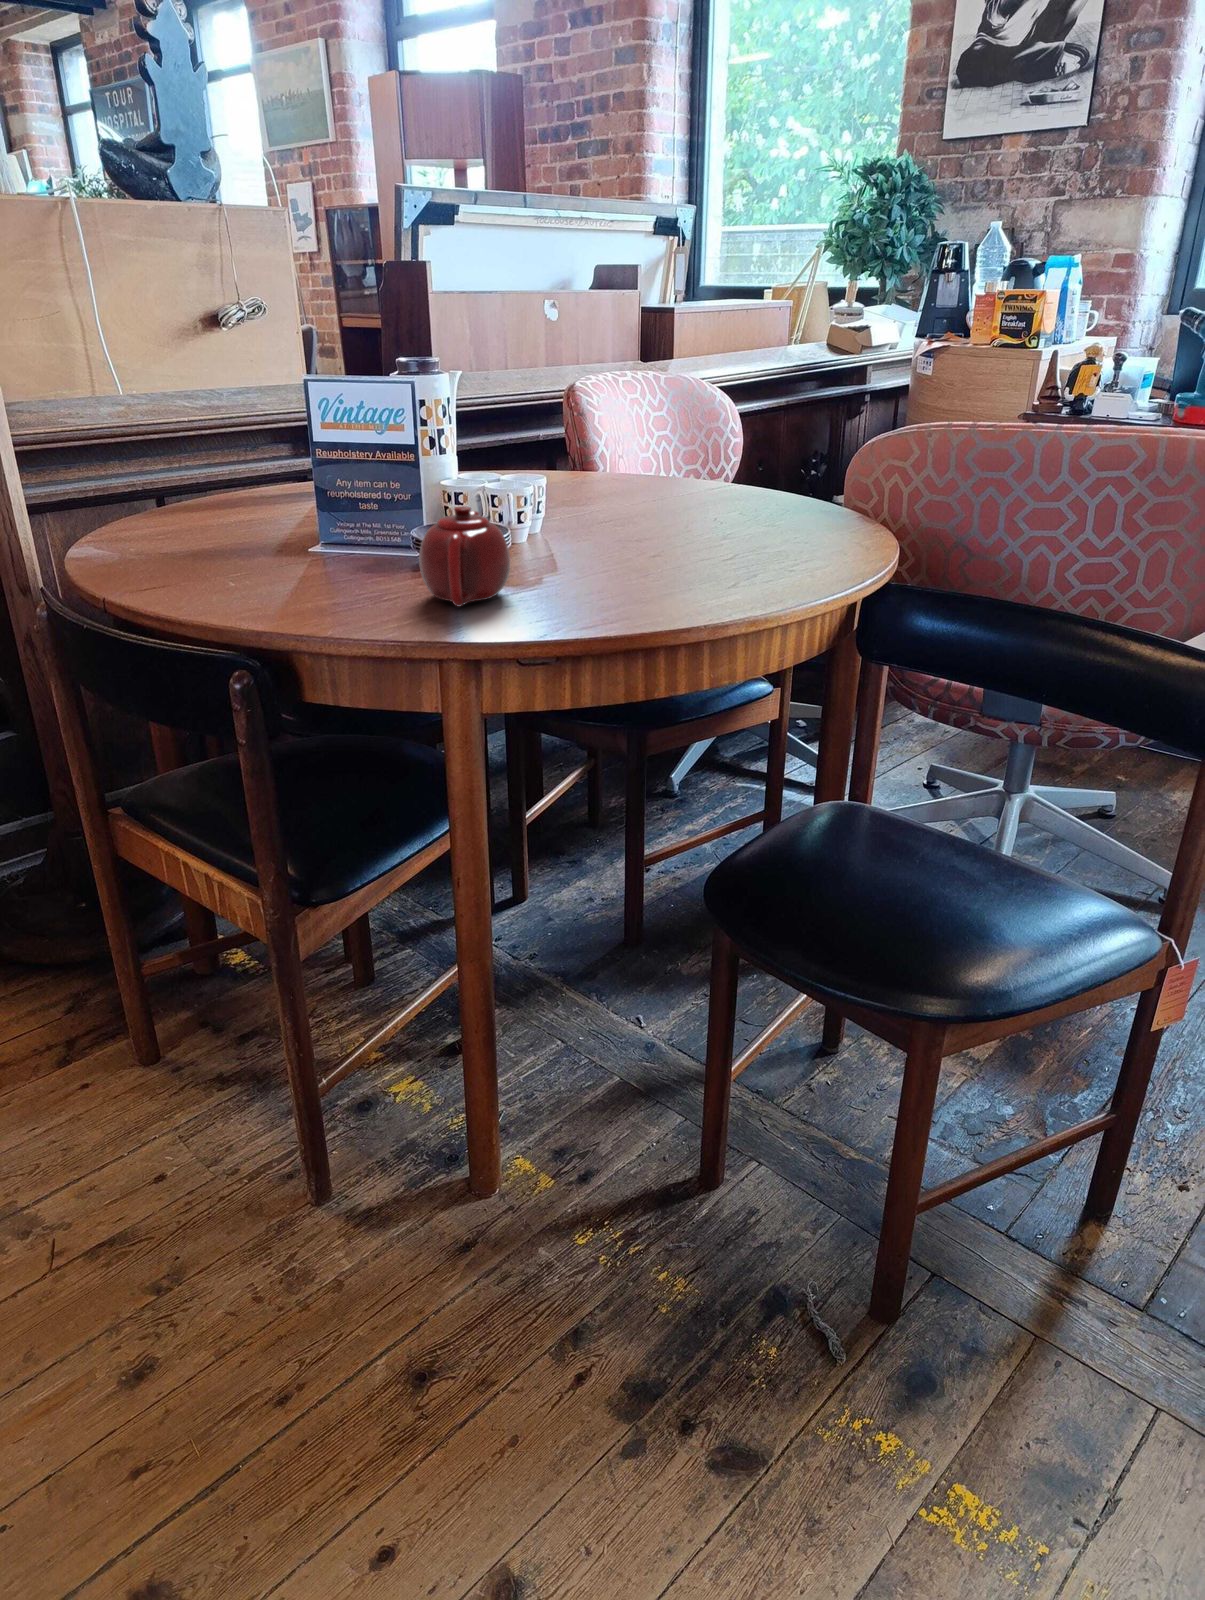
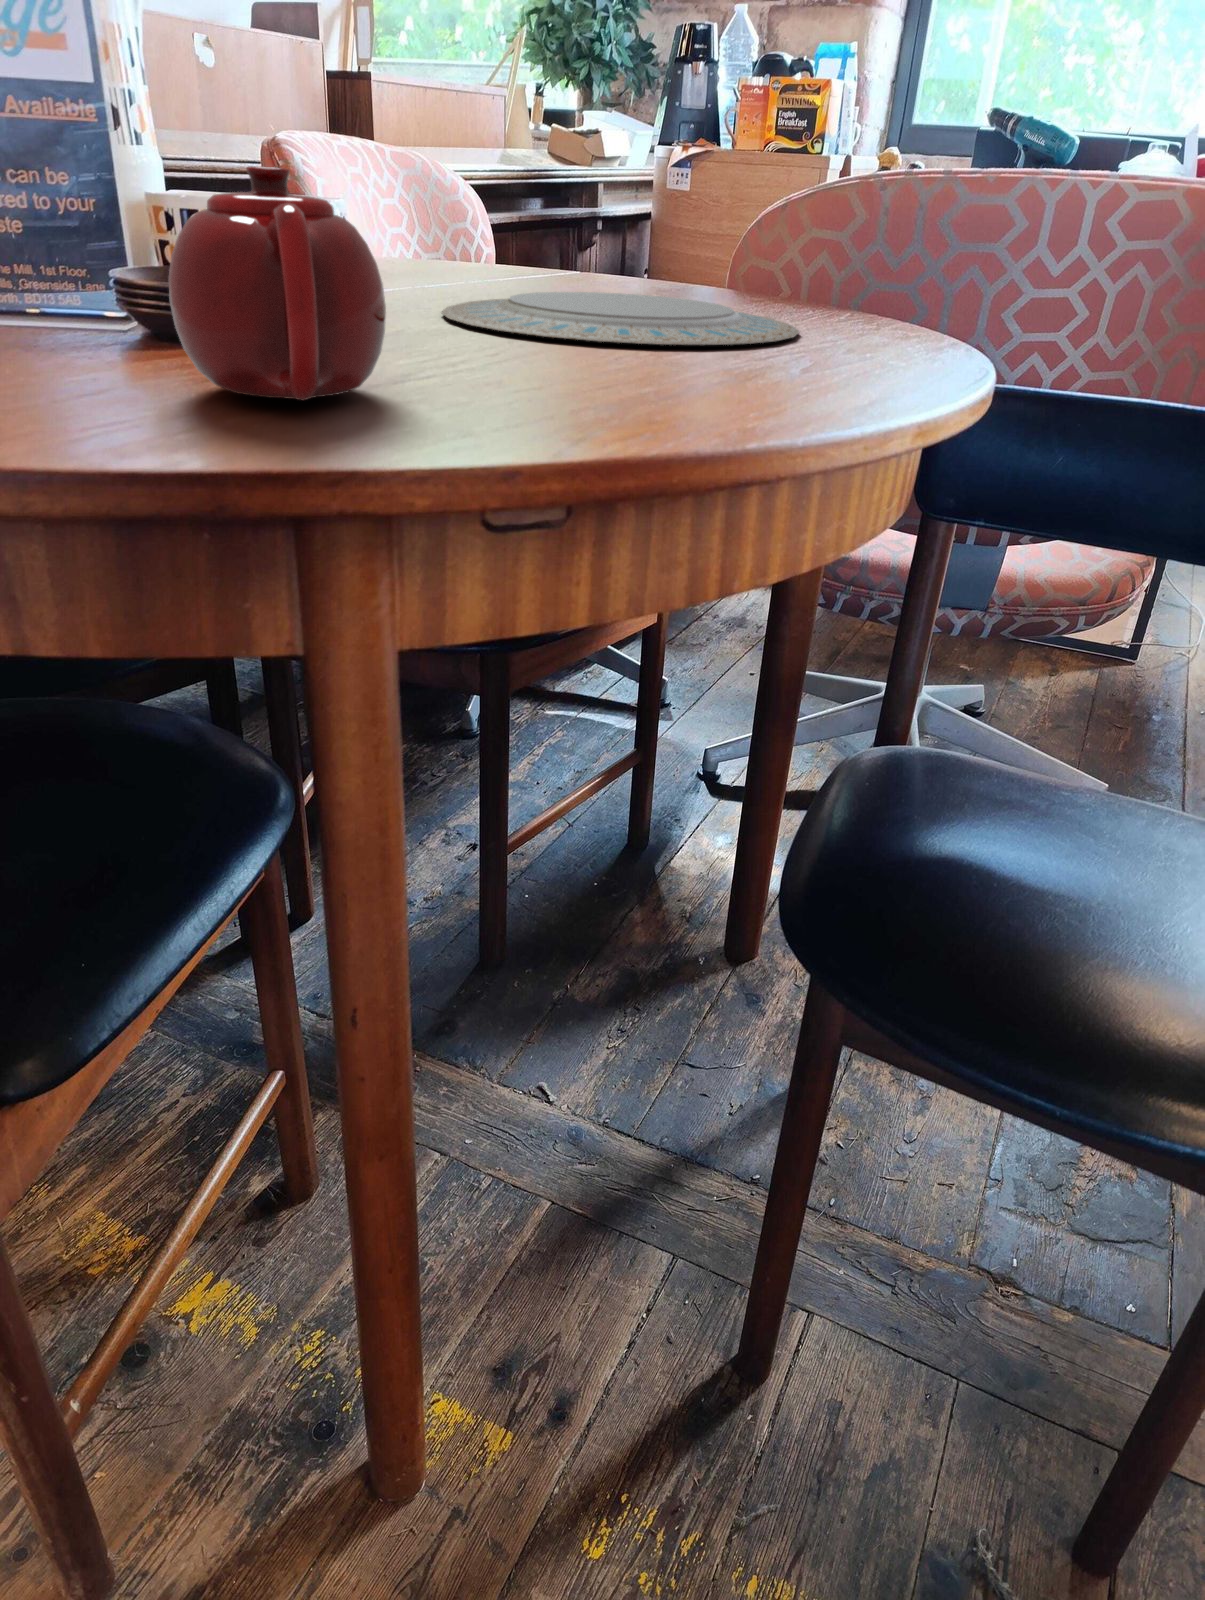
plate: none [592,517,802,562] -> present [441,292,799,345]

